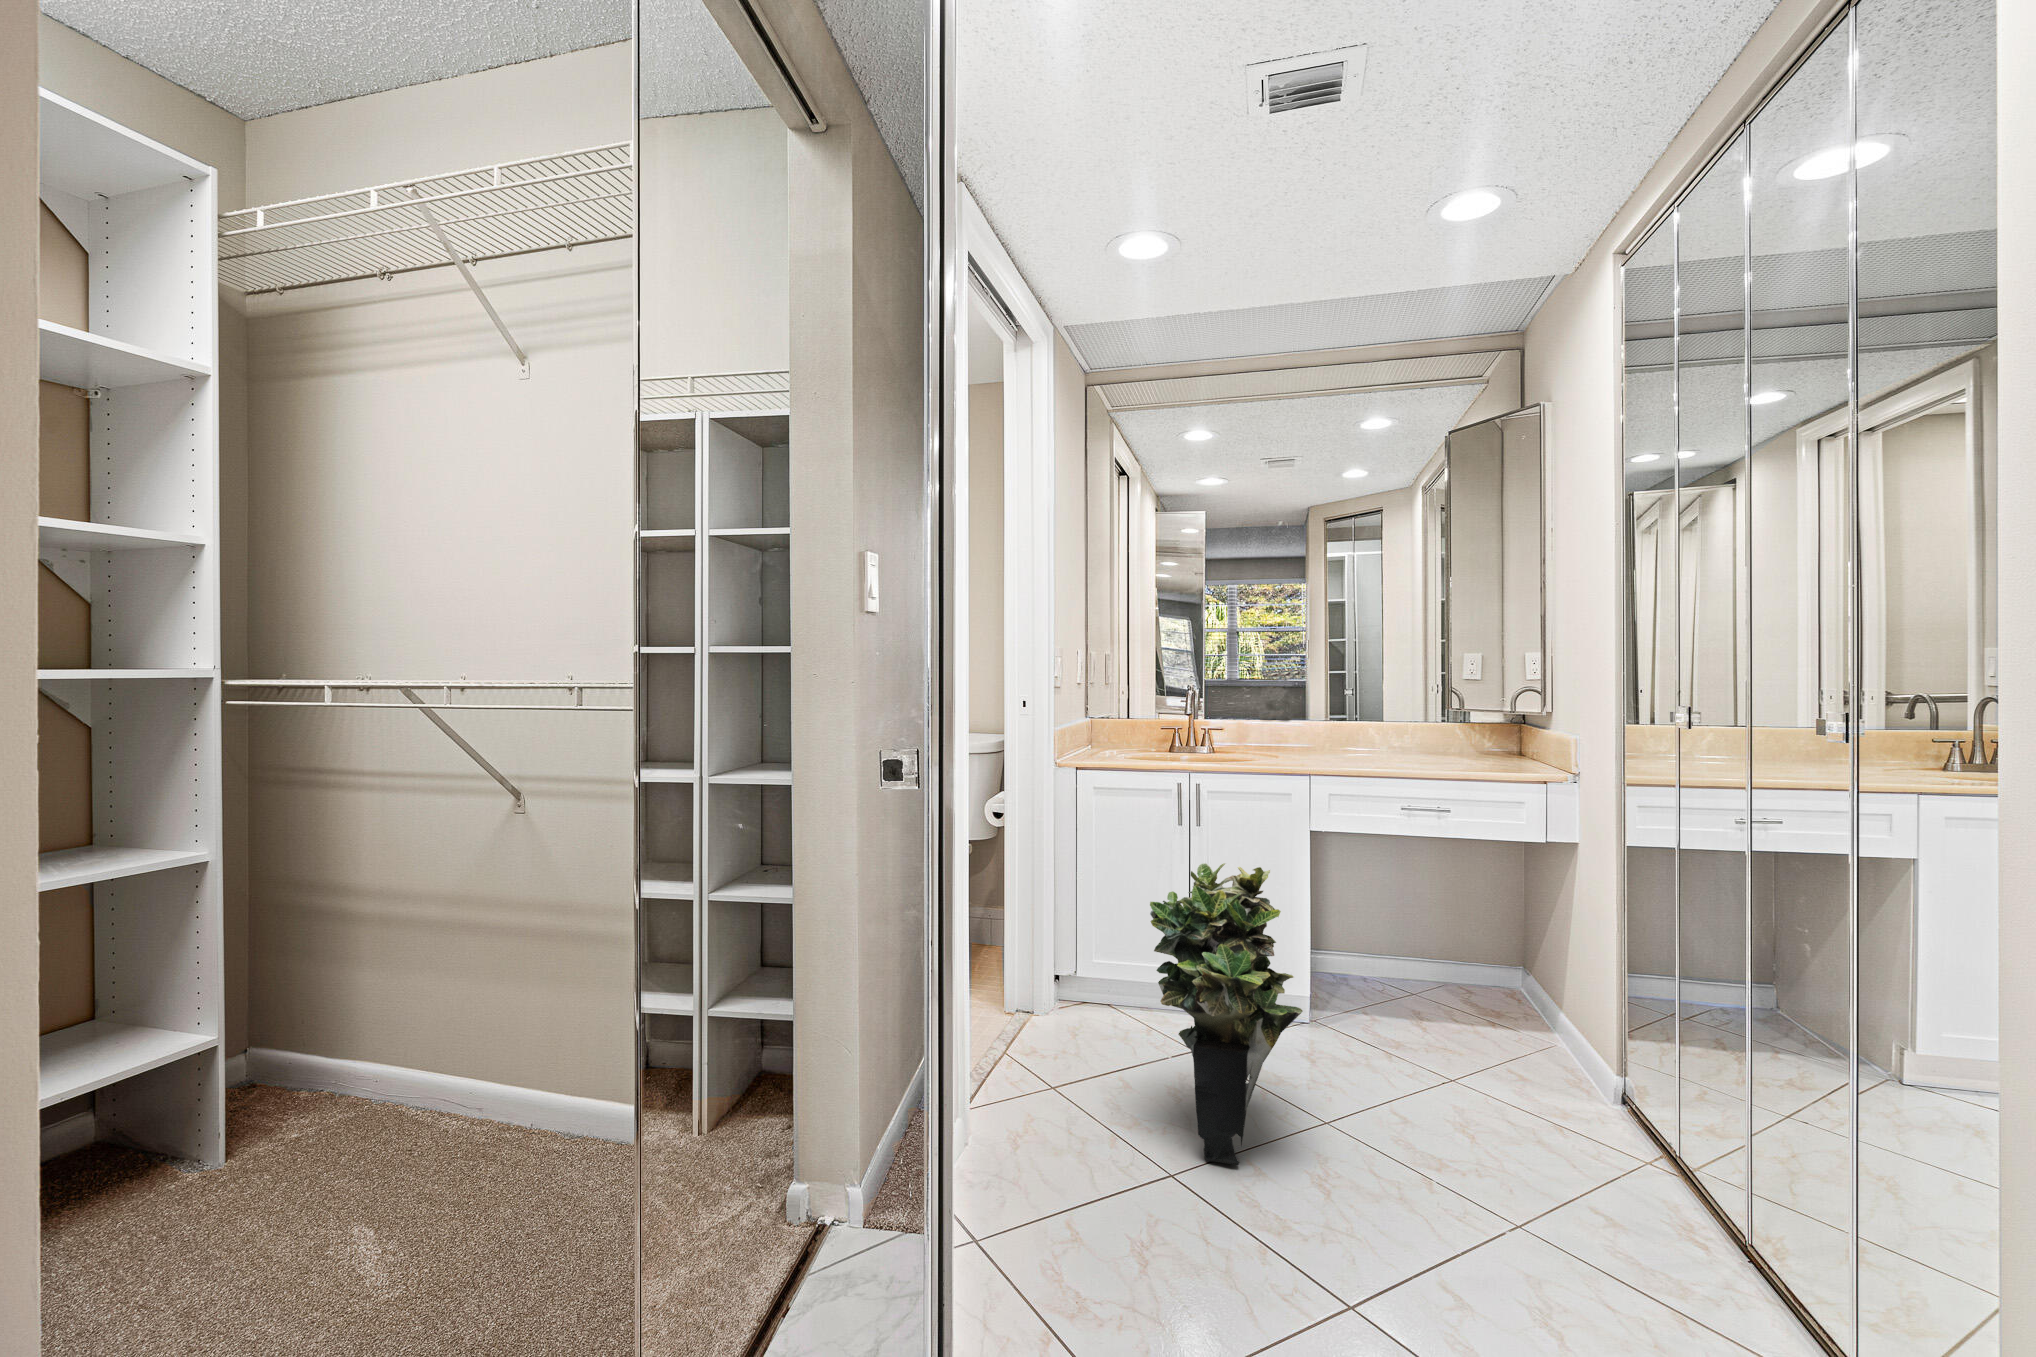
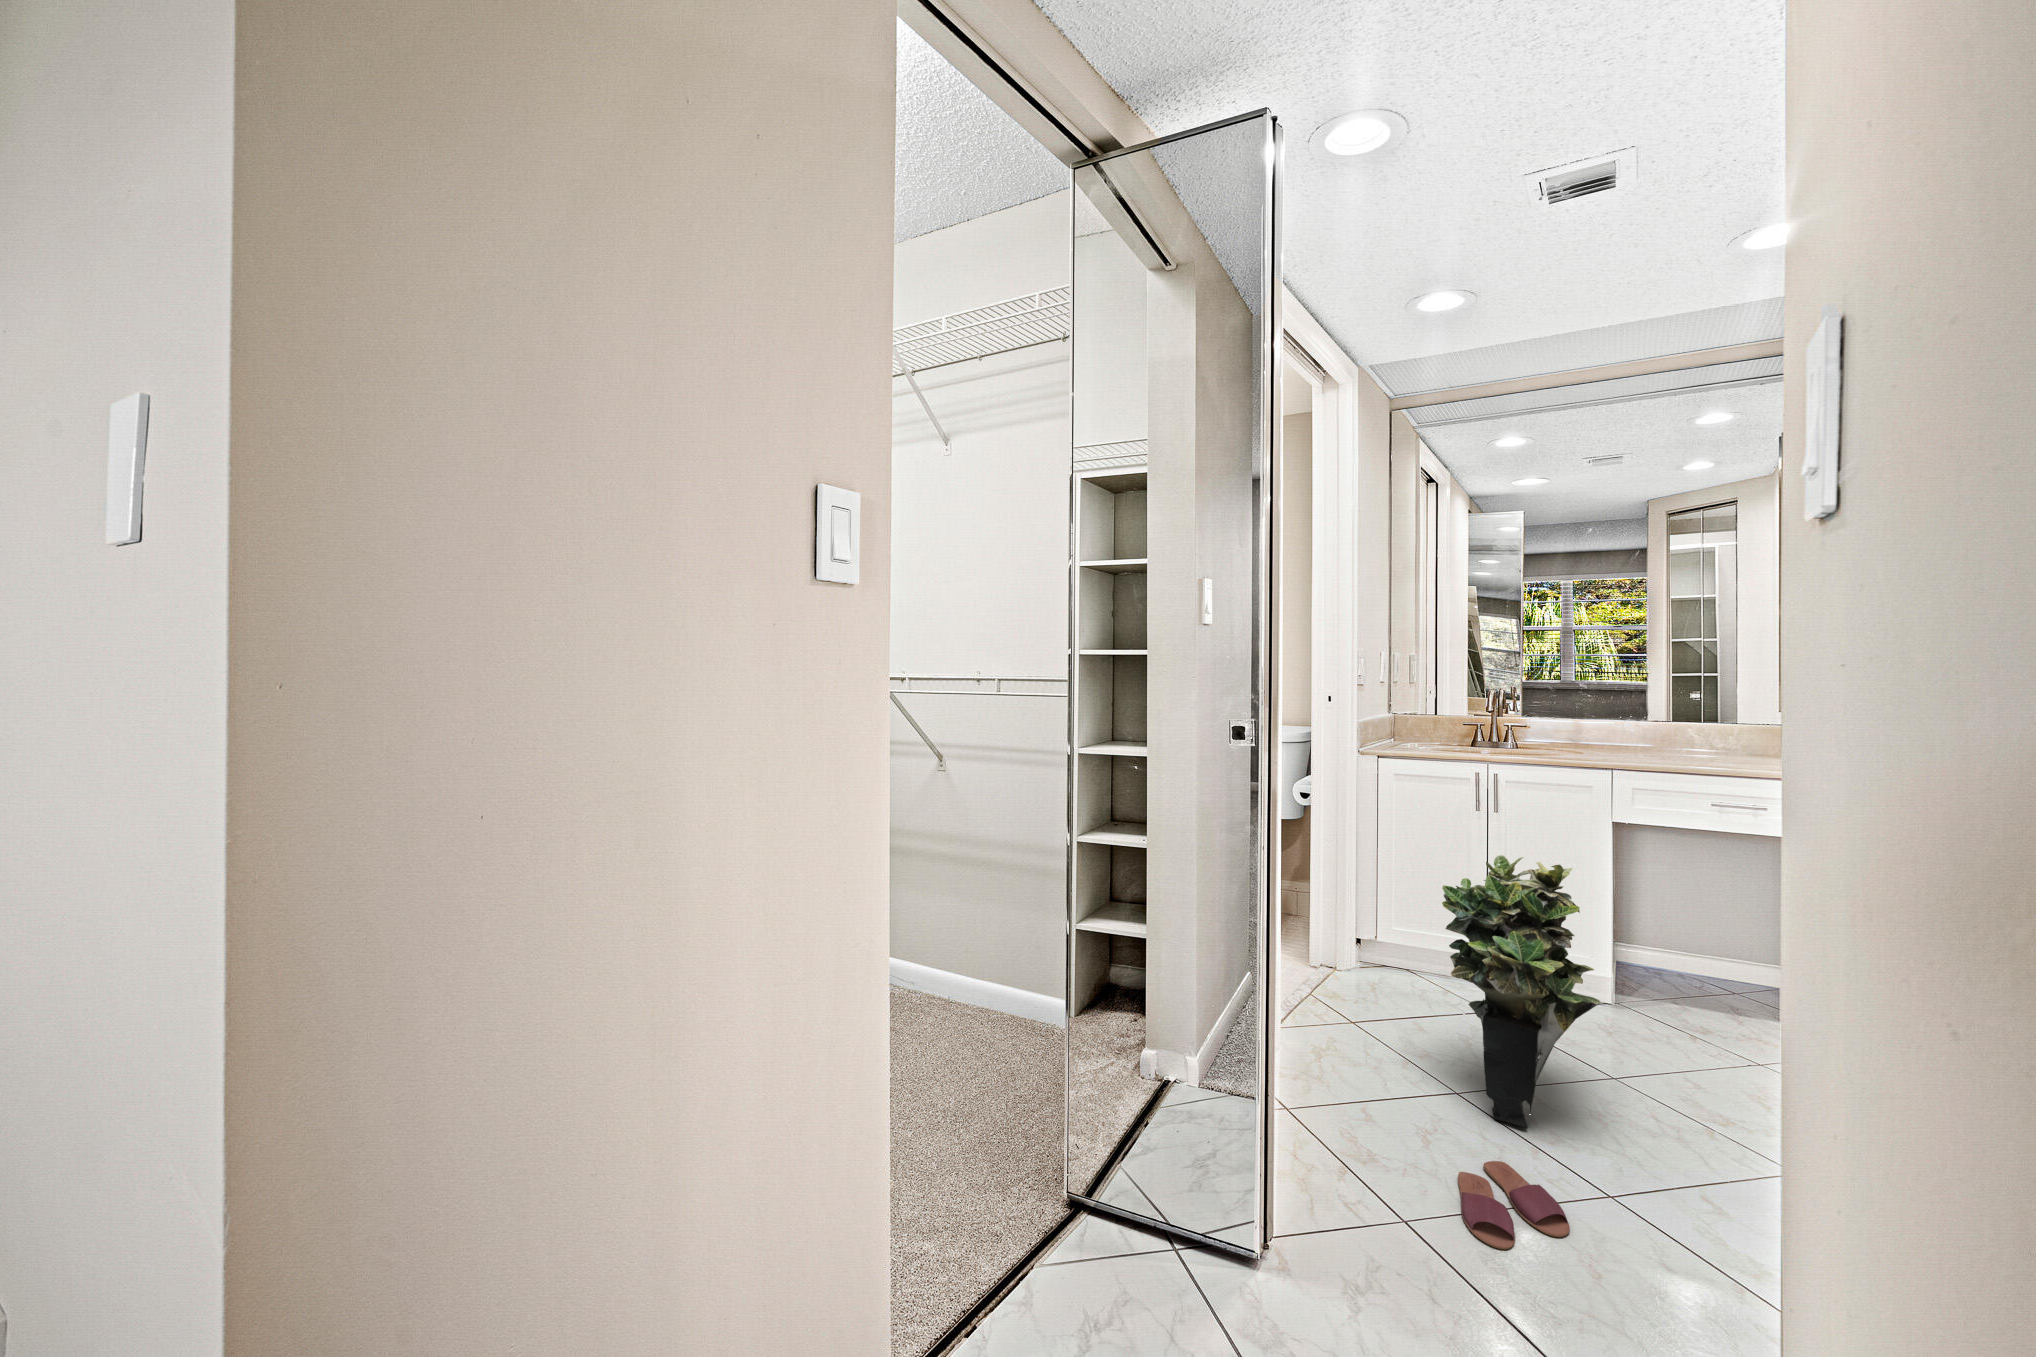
slippers: none [1178,1211,1291,1321] -> present [1458,1161,1570,1249]

